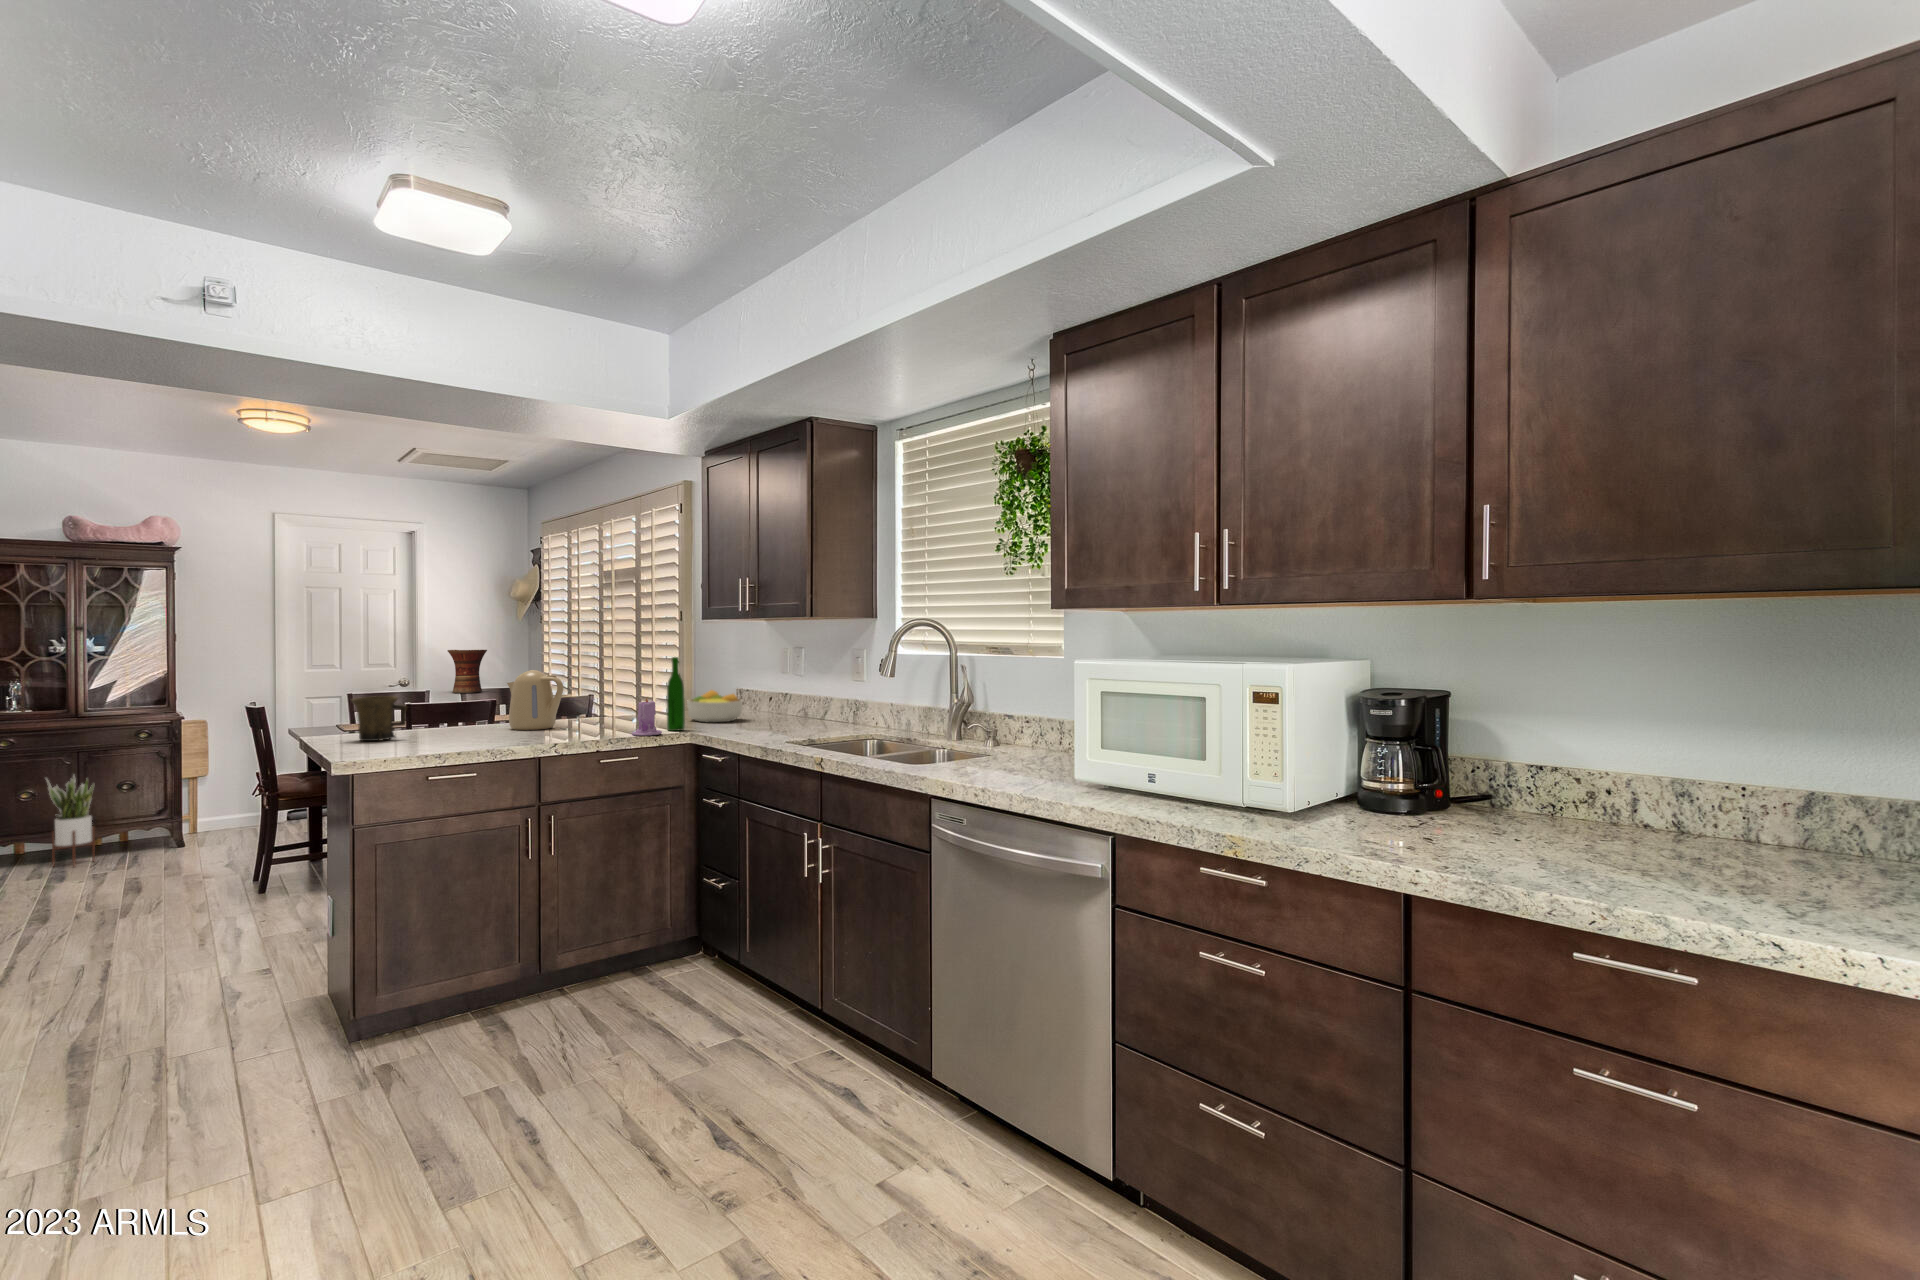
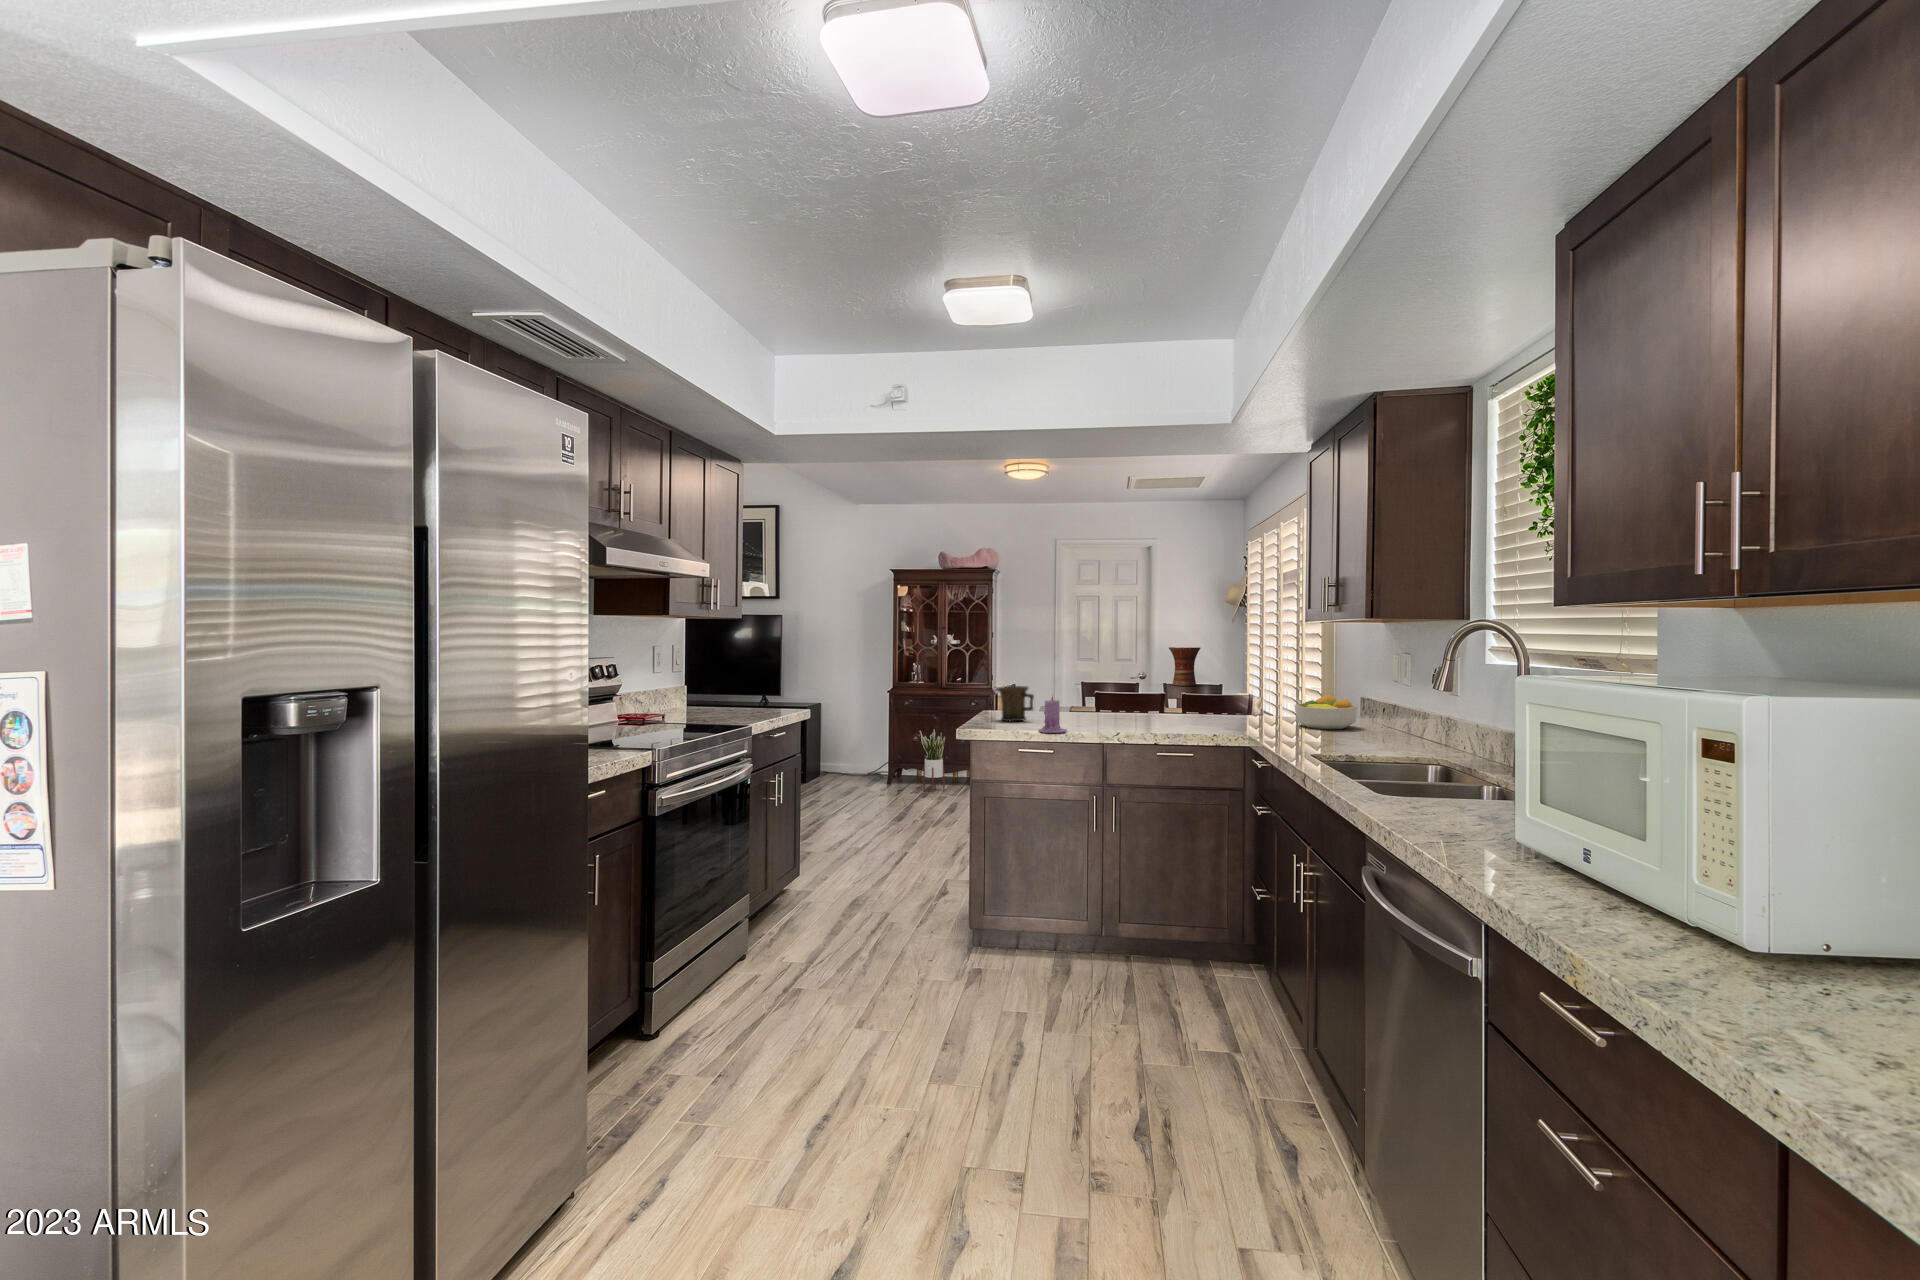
wine bottle: present [667,657,685,731] -> none [1247,660,1265,734]
kettle: present [507,670,563,730] -> none [1123,668,1165,722]
candle: present [632,698,662,736] -> present [1038,696,1067,733]

